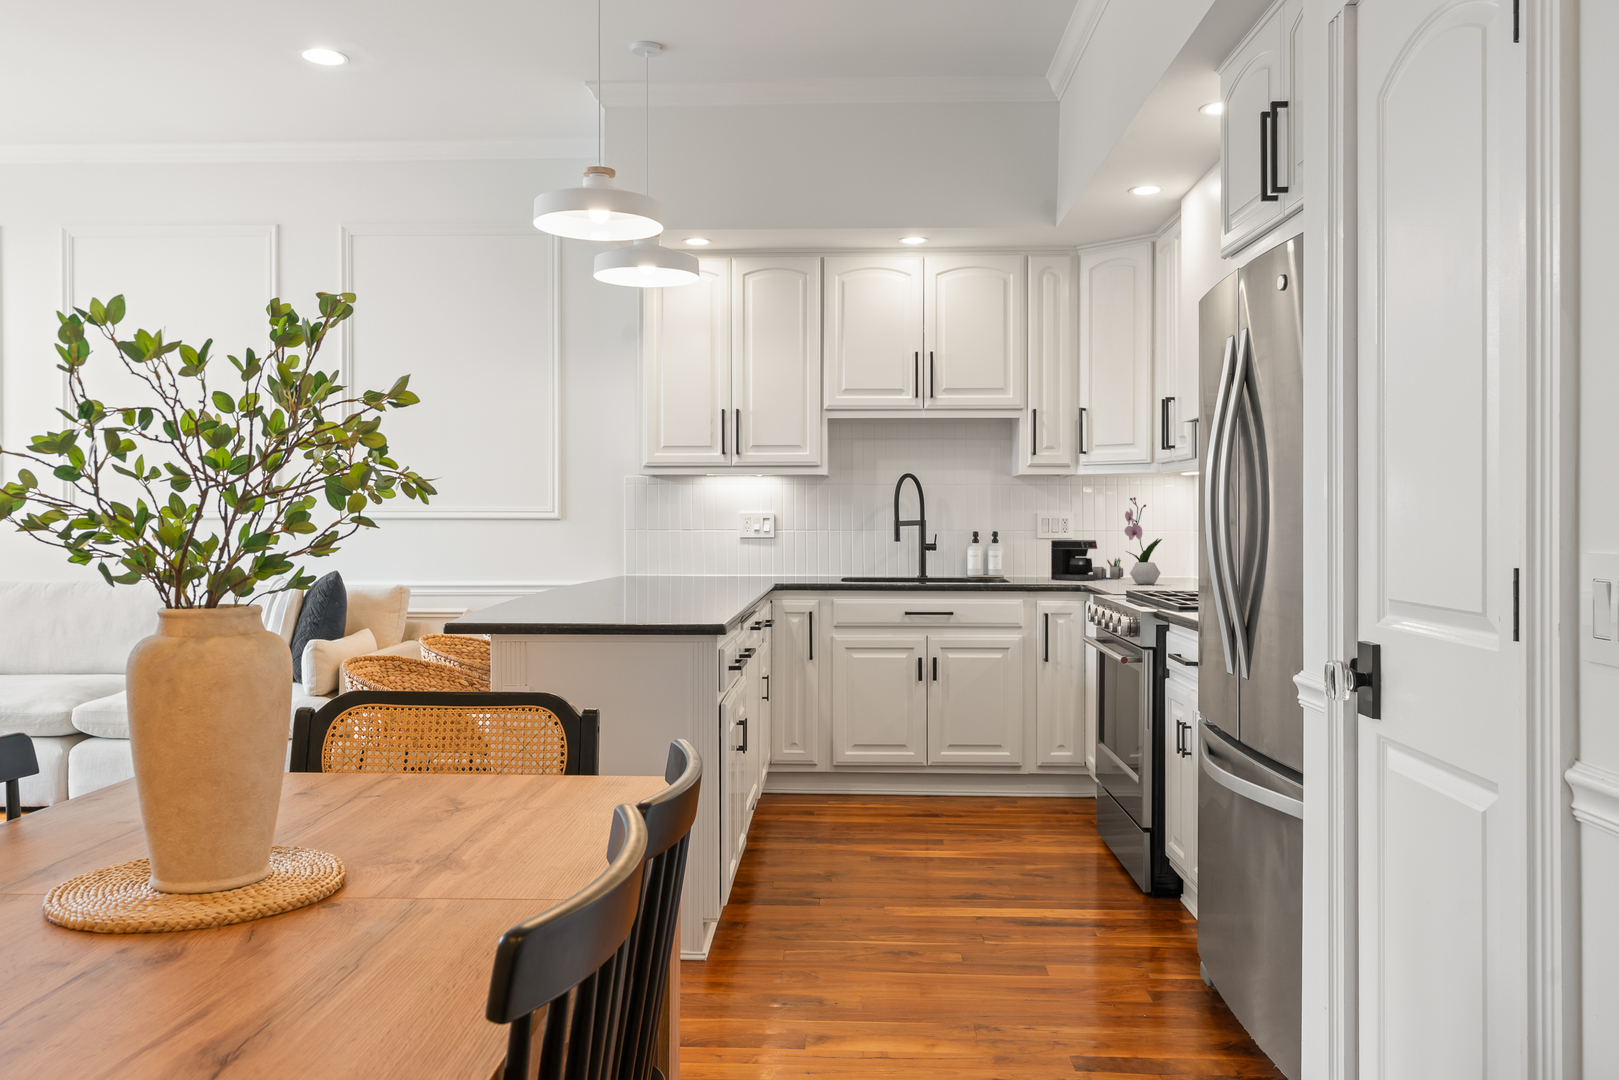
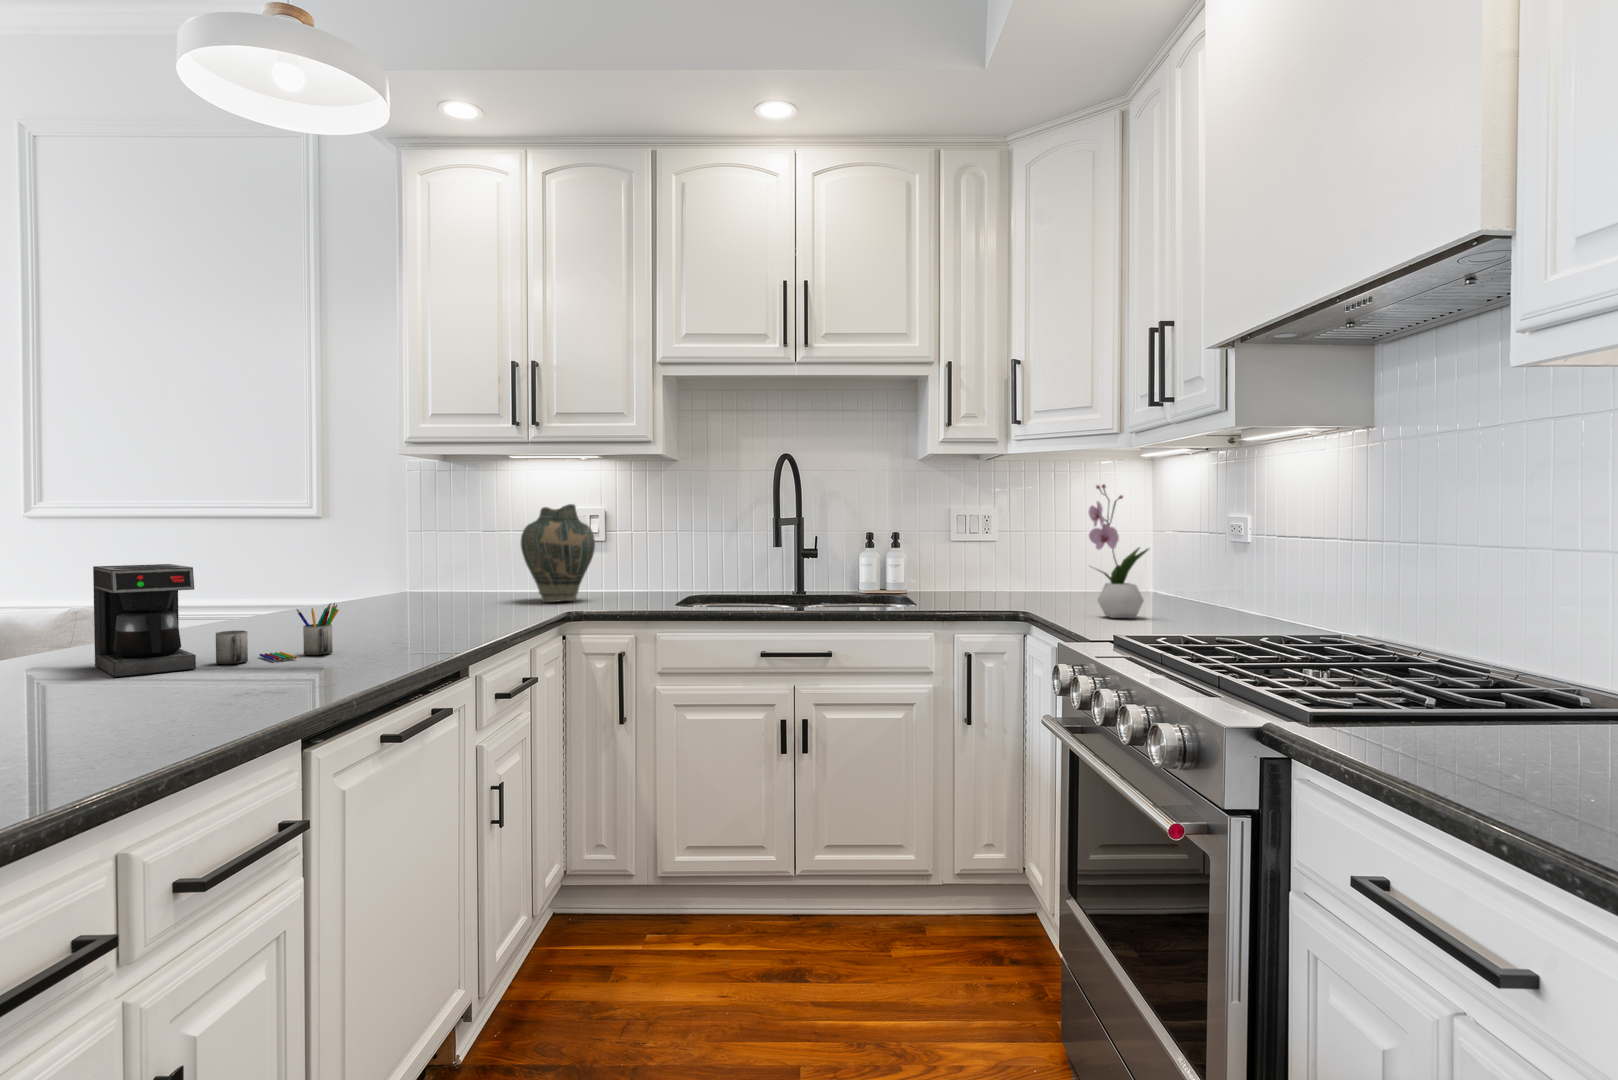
vase: none [729,510,780,580] -> present [521,504,595,602]
coffee maker: present [1051,540,1123,581] -> present [93,564,339,677]

